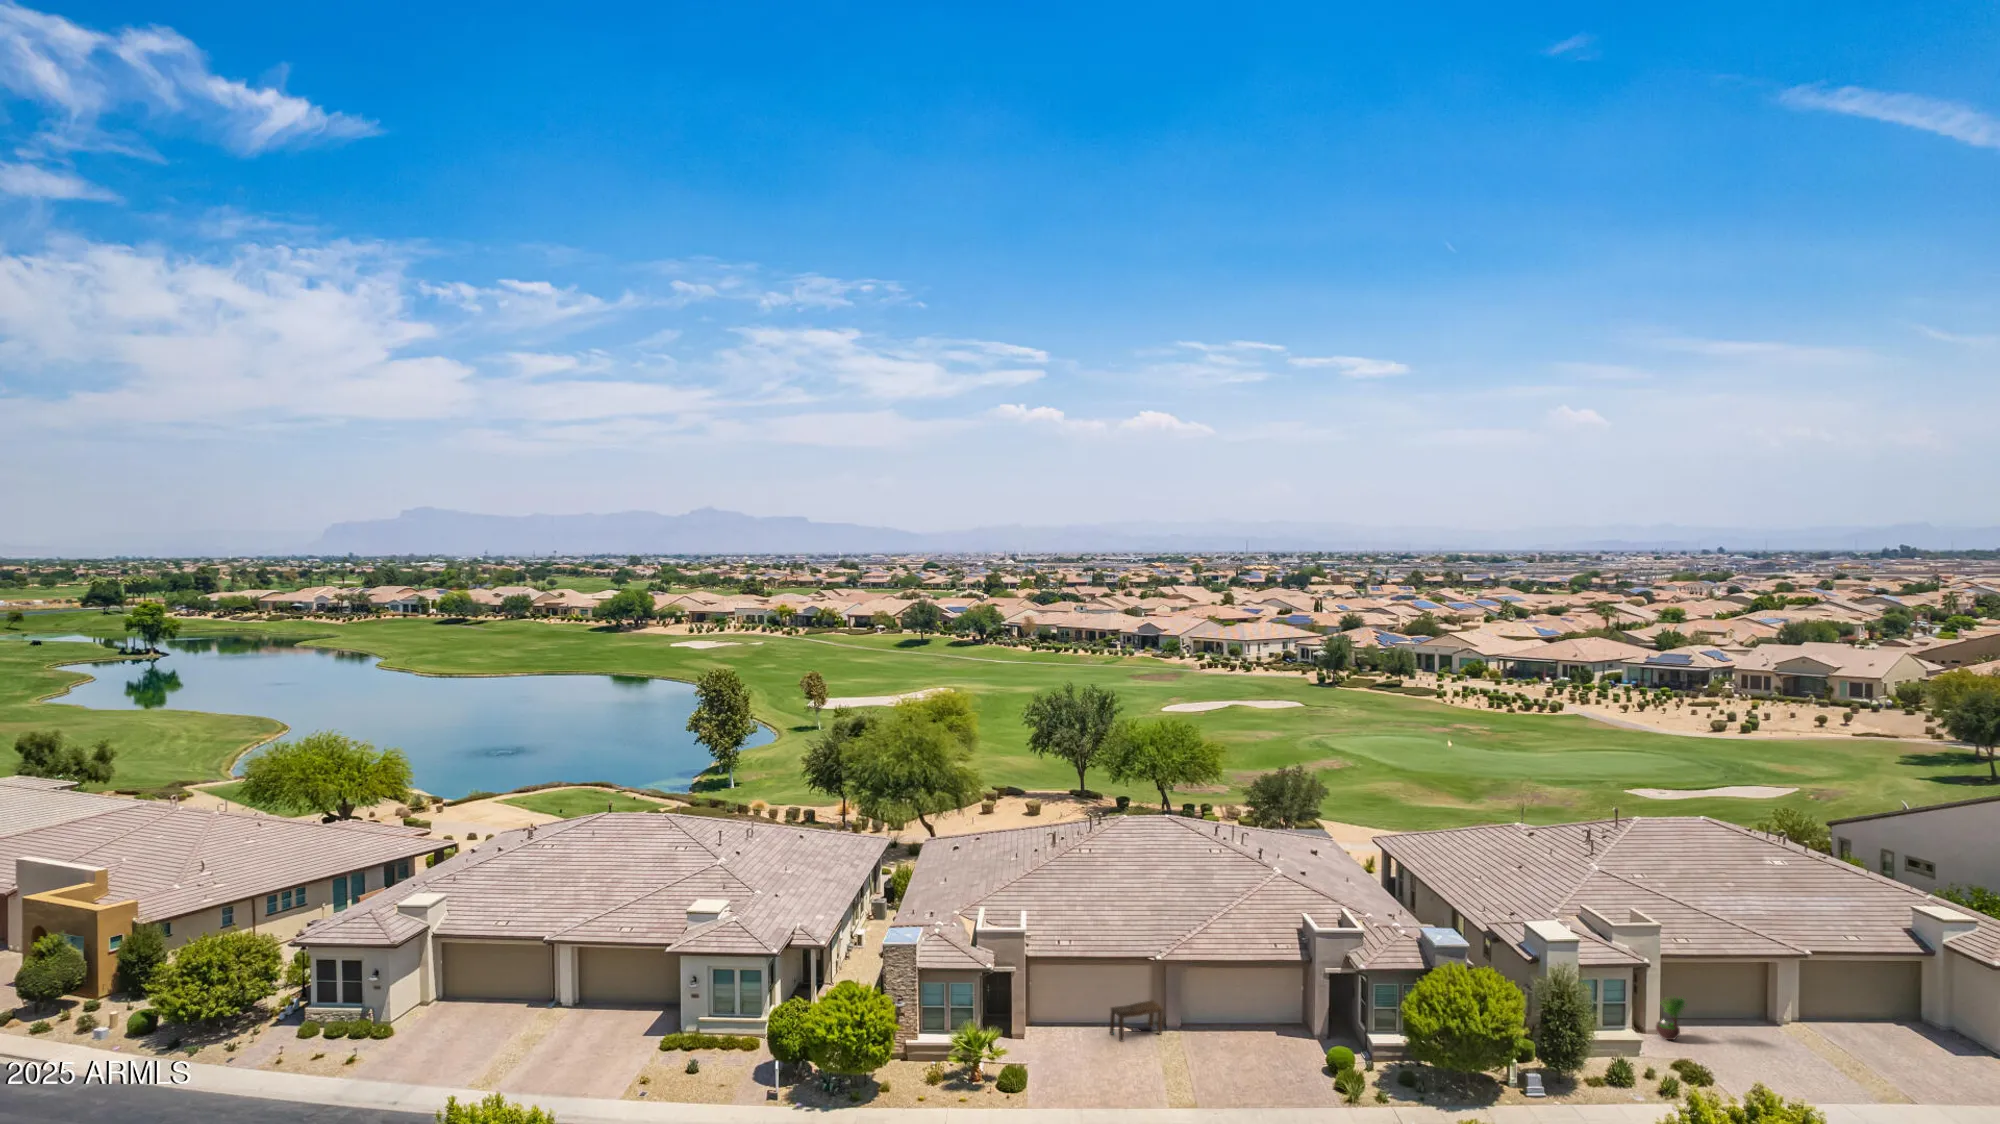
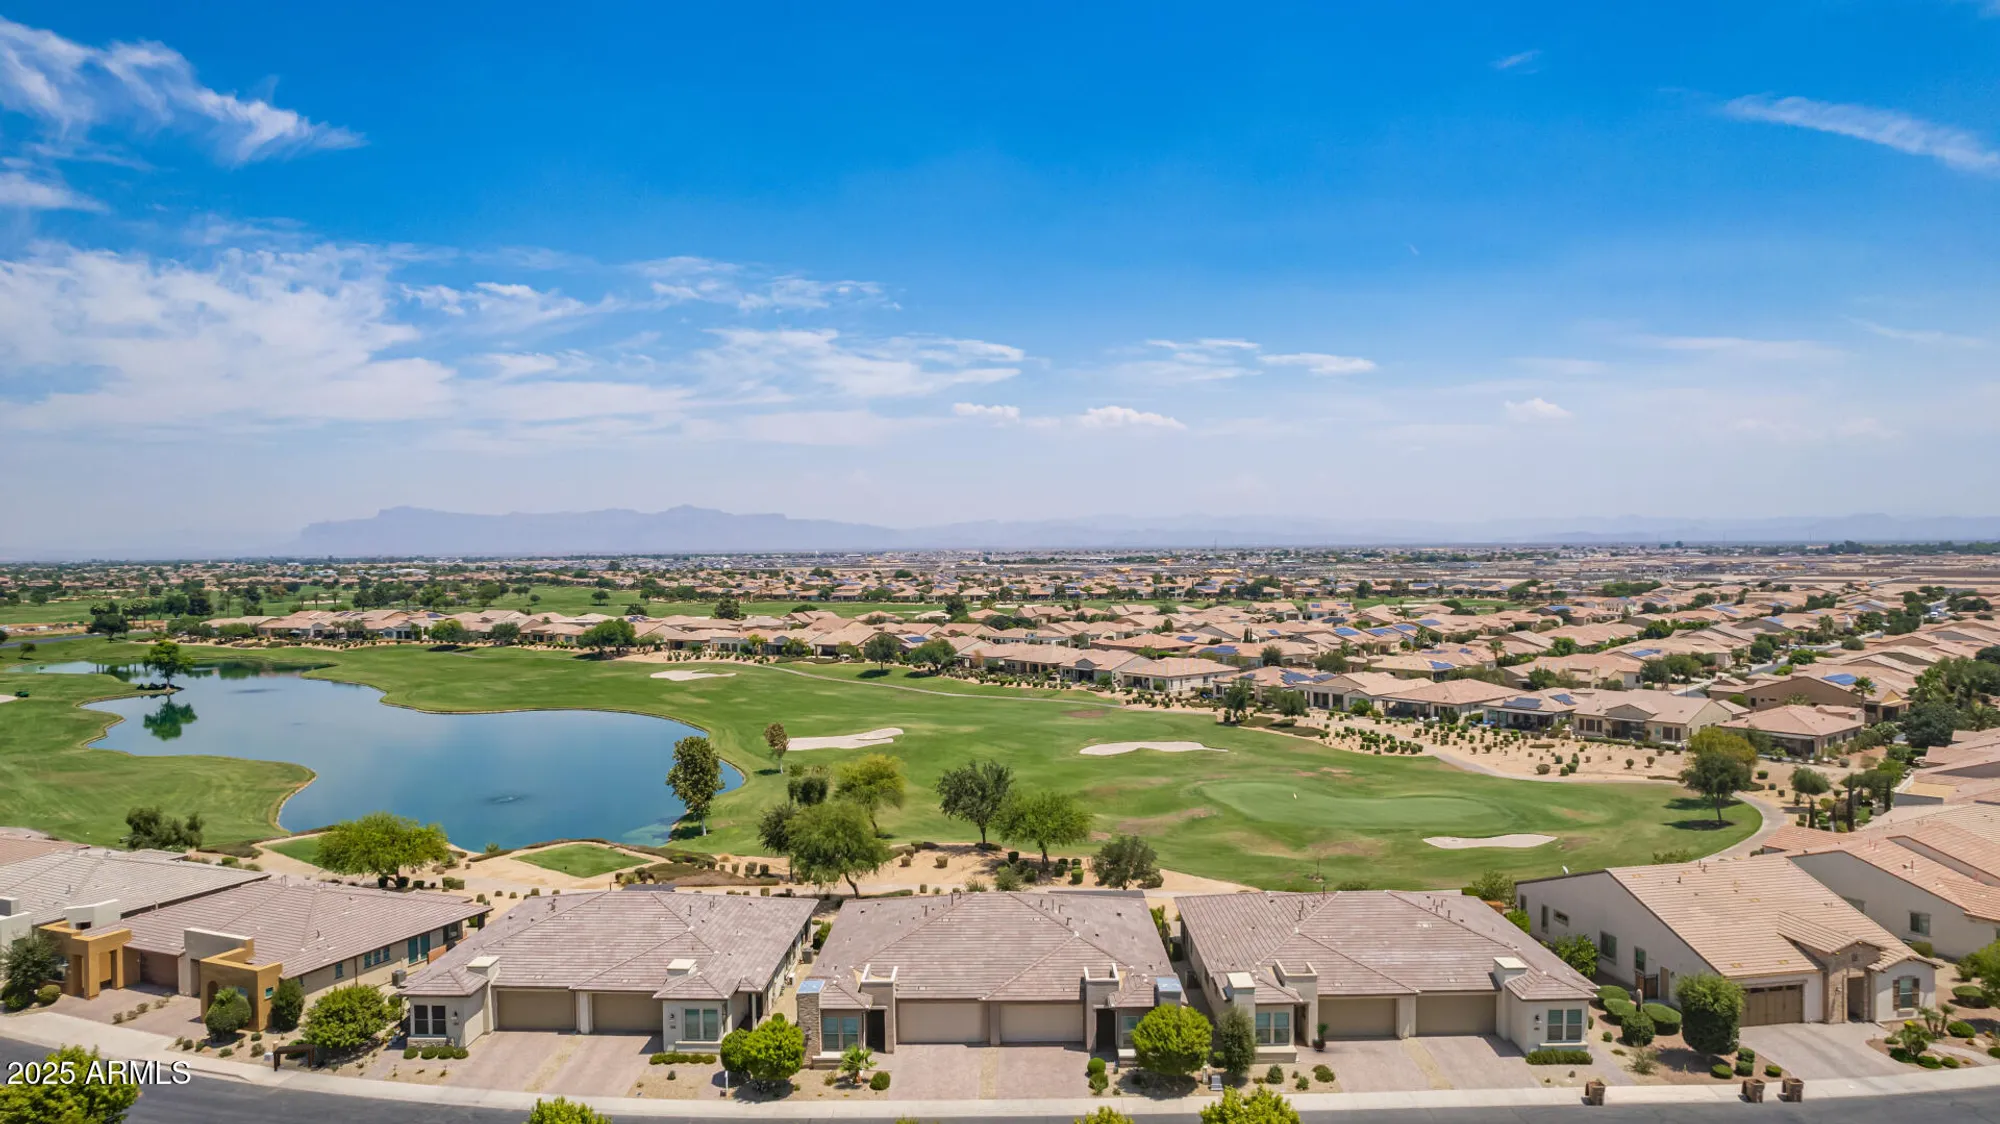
bench: present [1110,1000,1163,1041] -> present [273,1044,316,1071]

